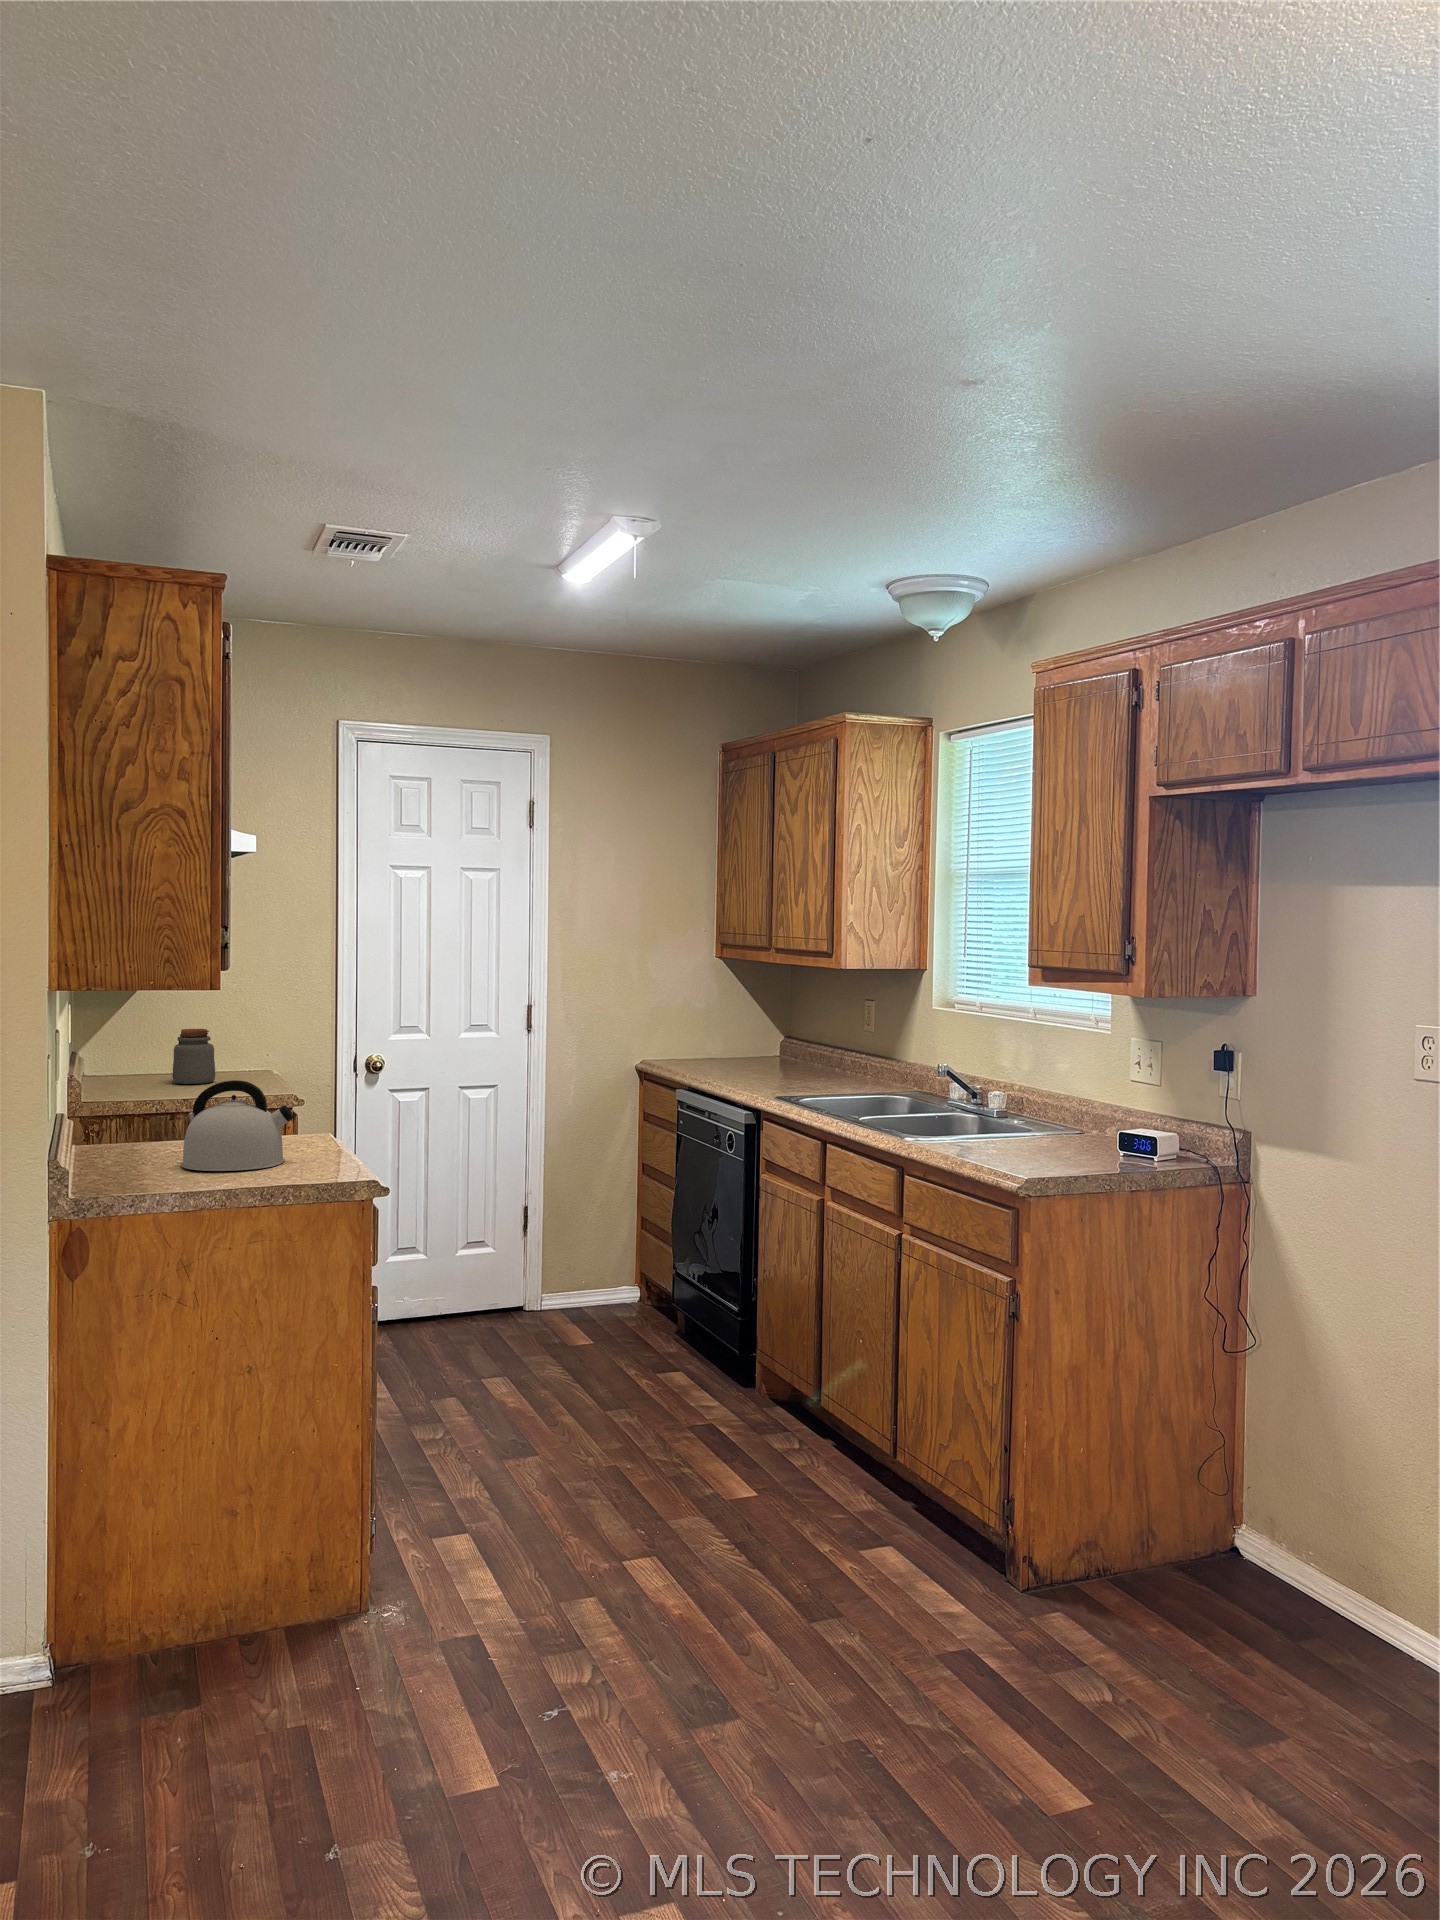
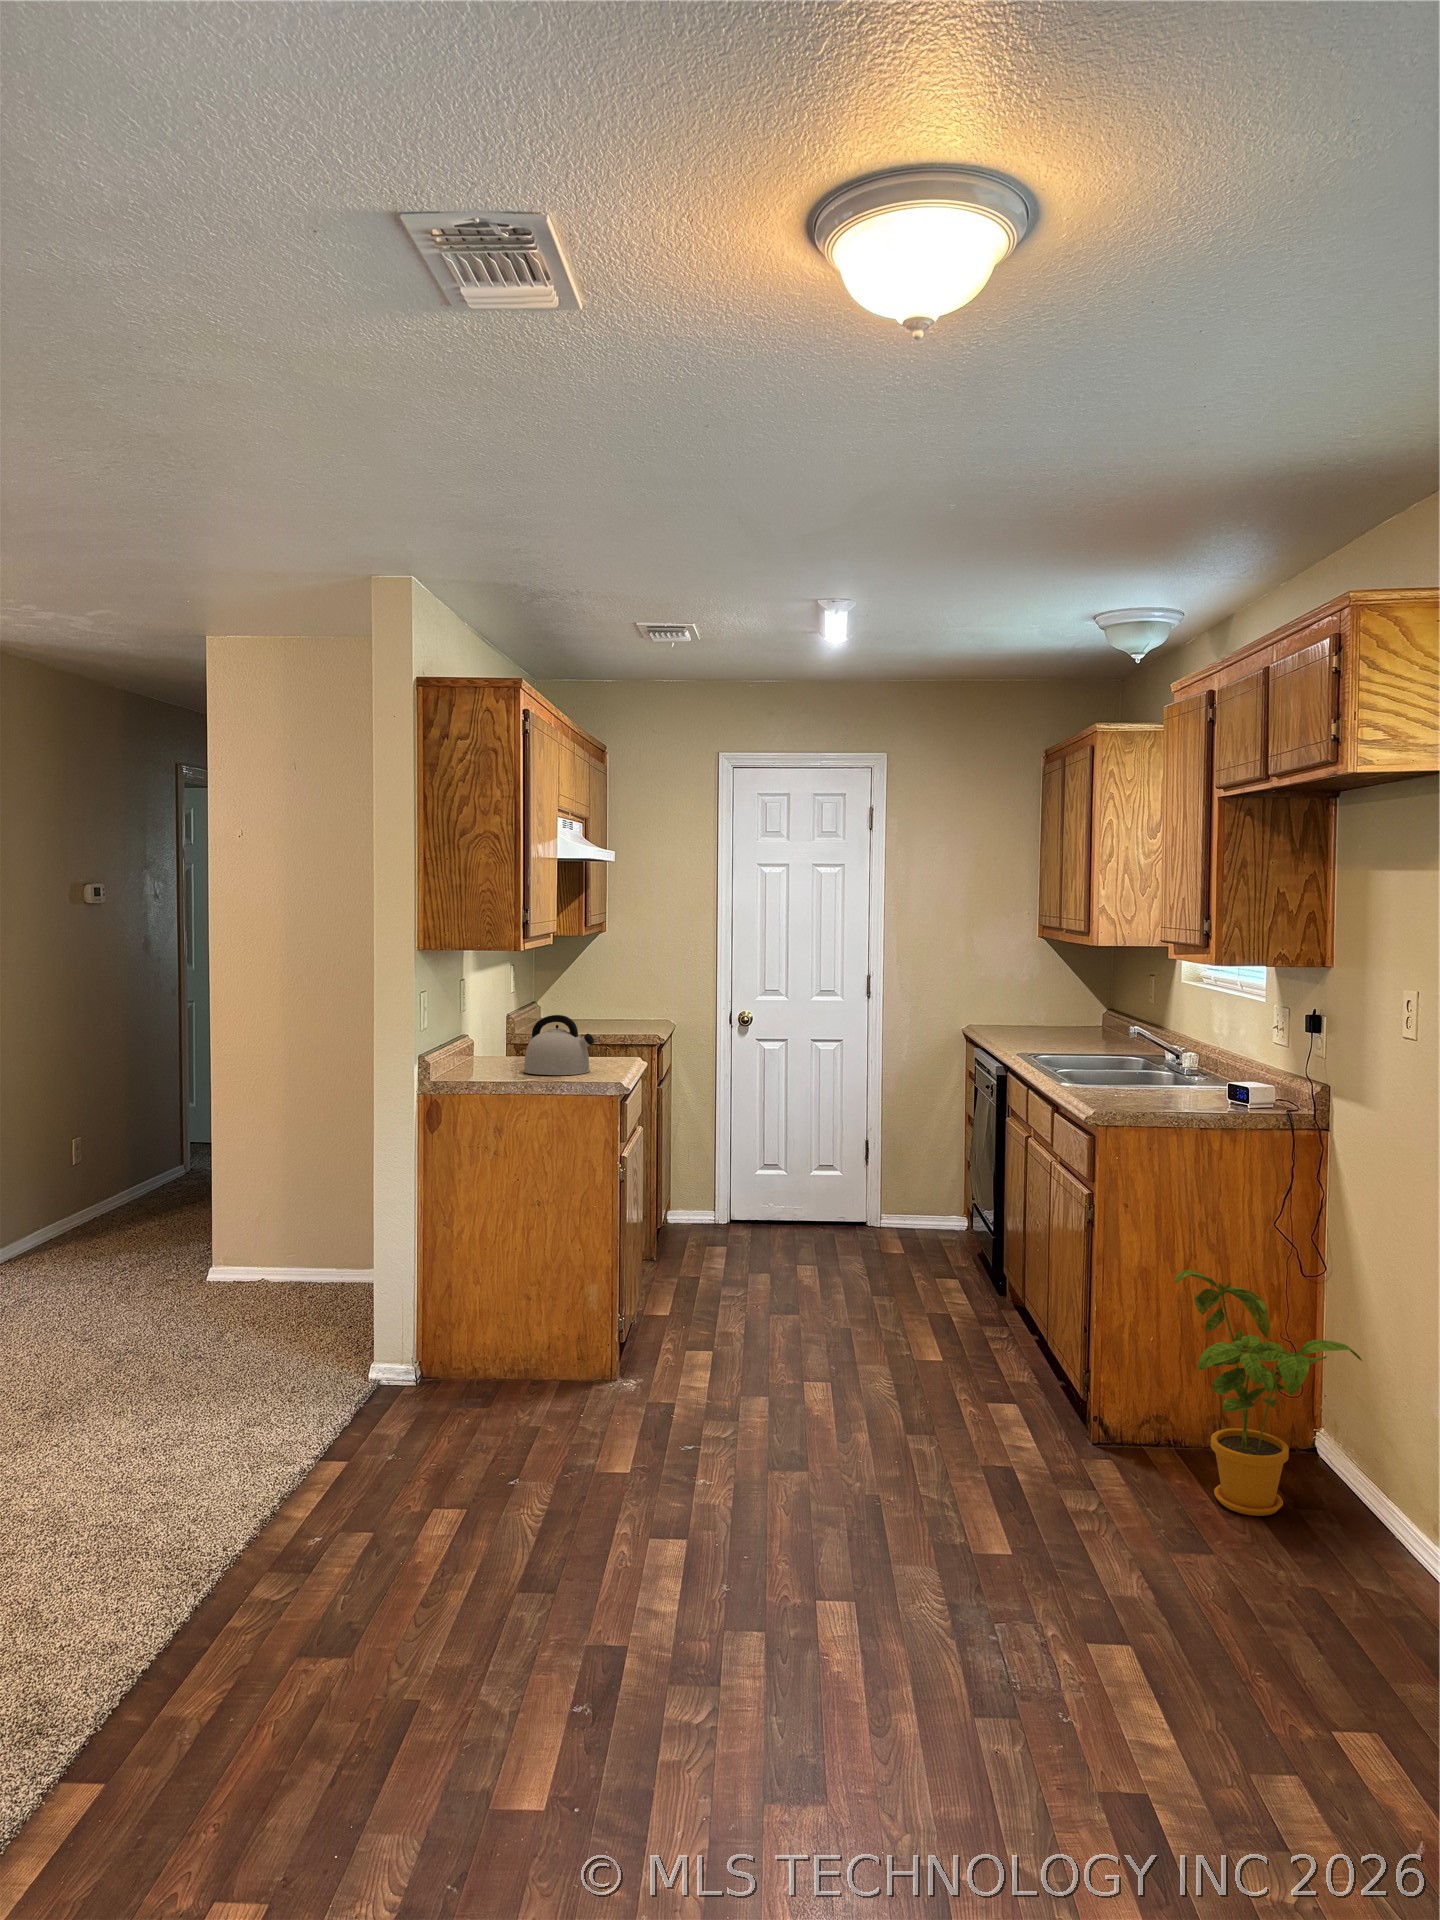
jar: present [172,1029,215,1084] -> none [596,987,625,1027]
house plant: none [1126,1352,1314,1632] -> present [1175,1270,1362,1516]

